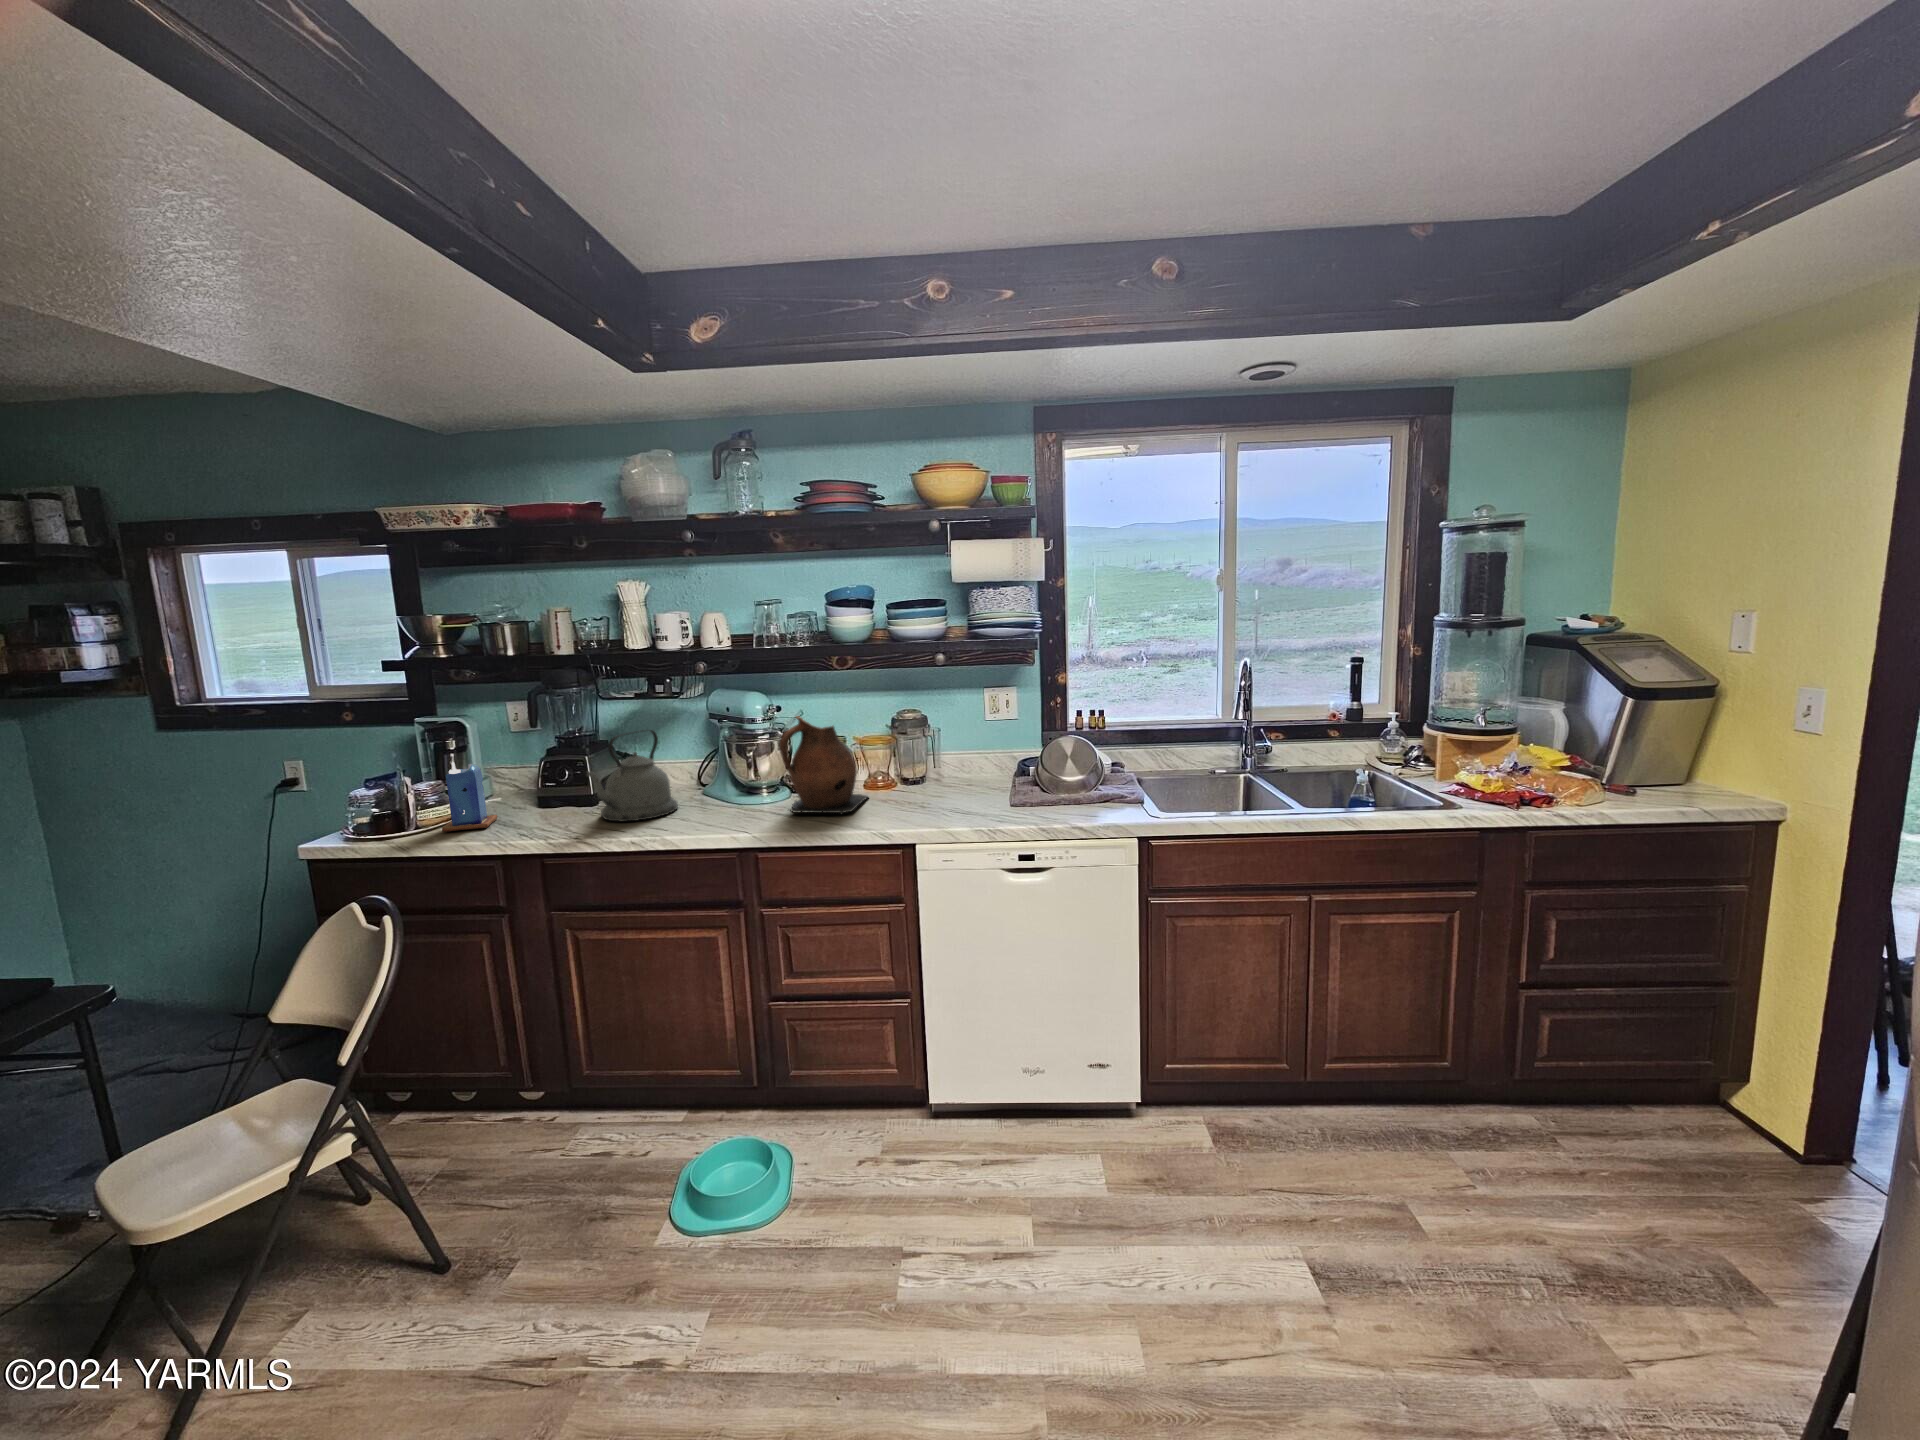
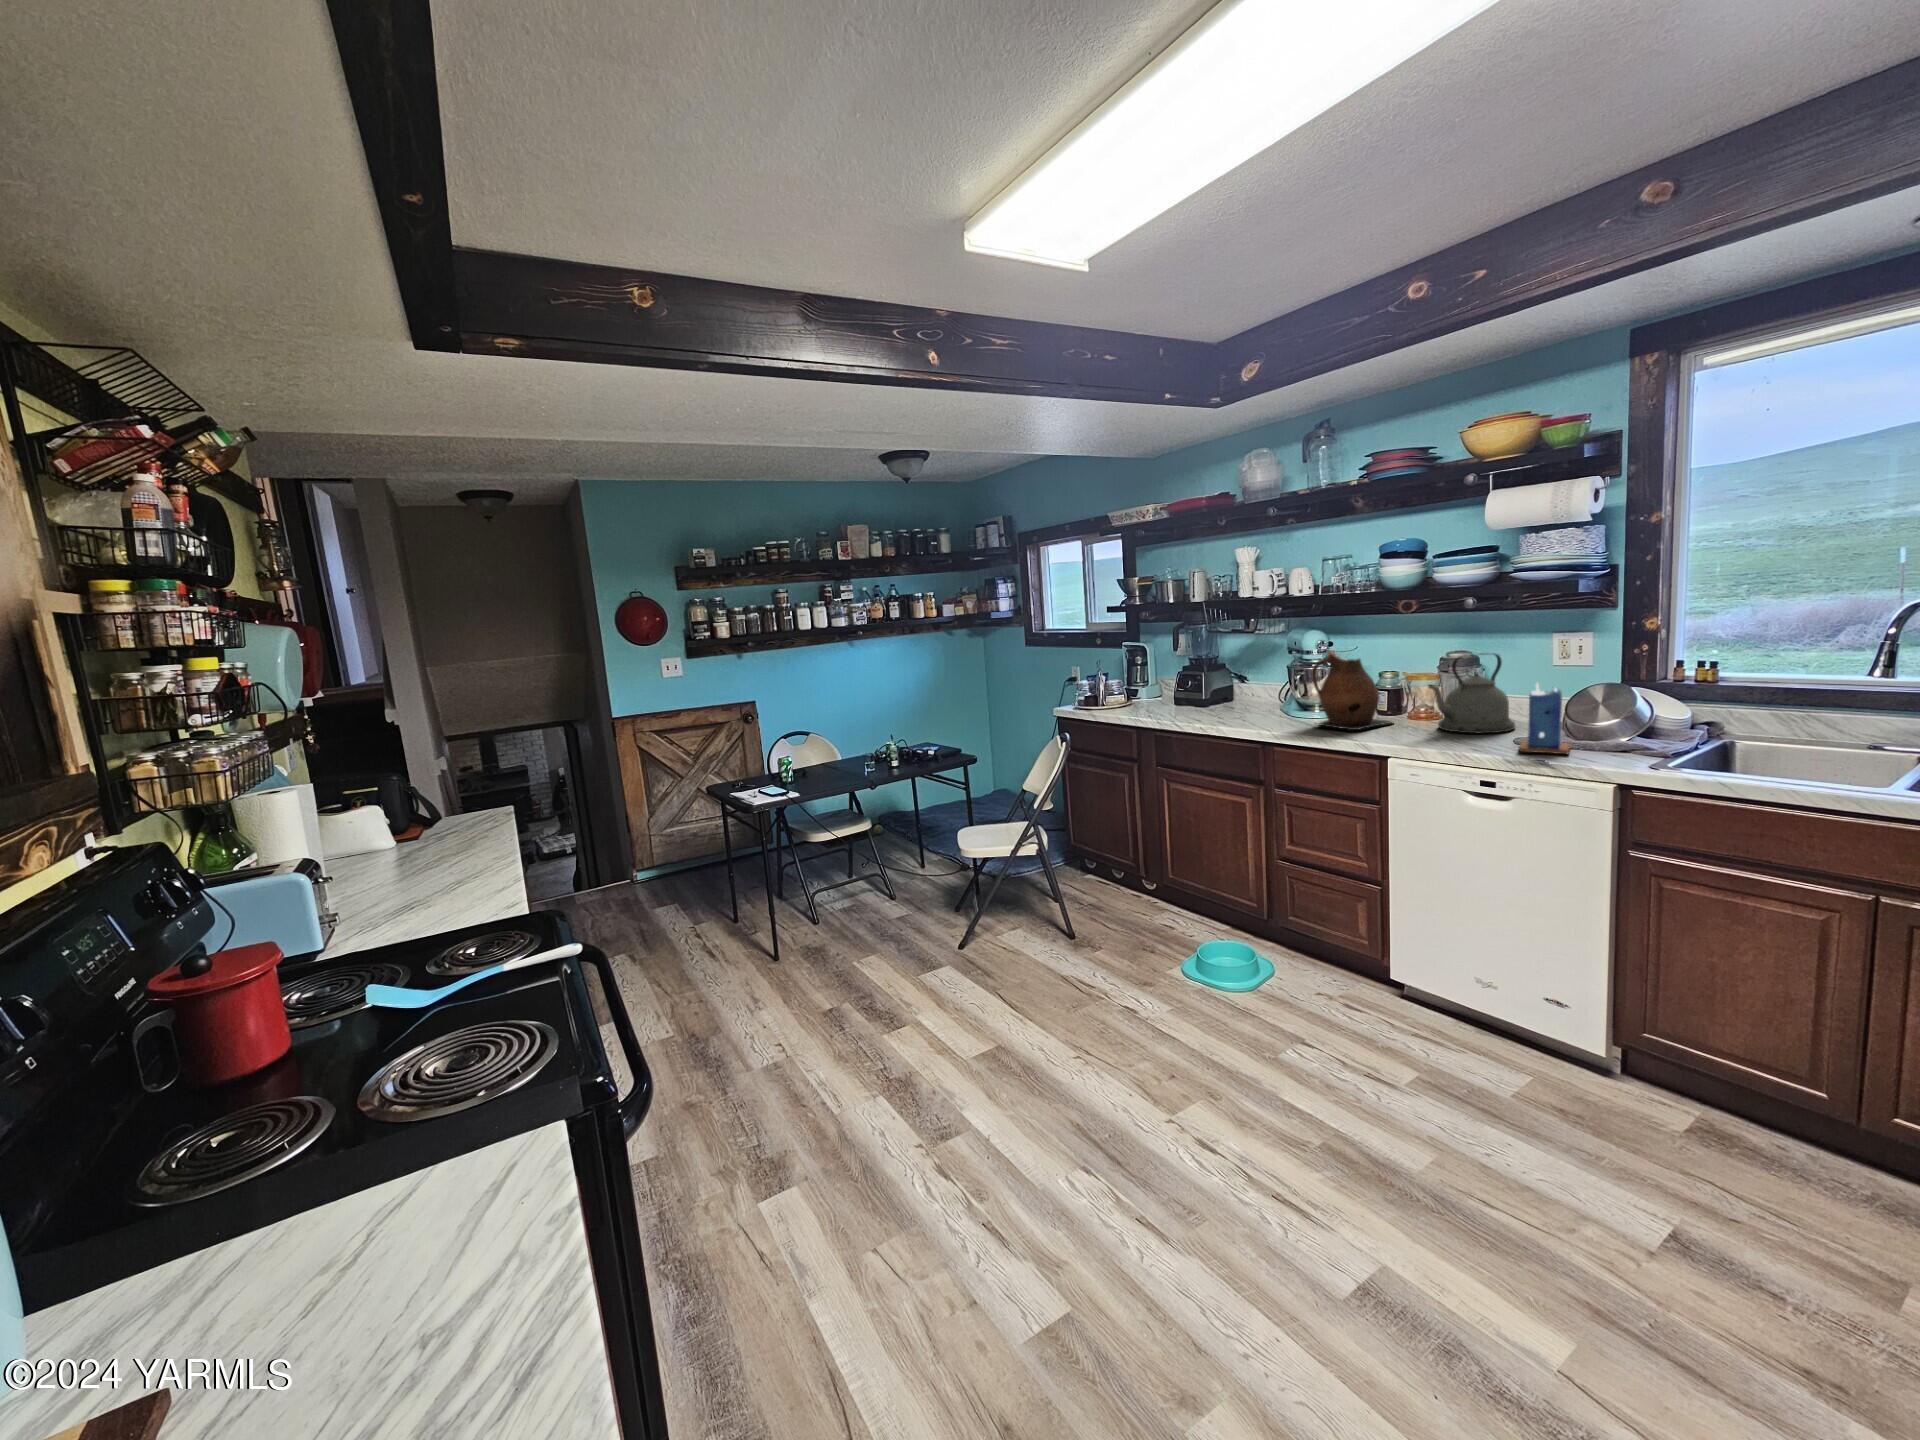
kettle: present [585,730,678,822] -> present [1429,654,1515,734]
candle: present [442,762,497,832] -> present [1518,684,1570,754]

